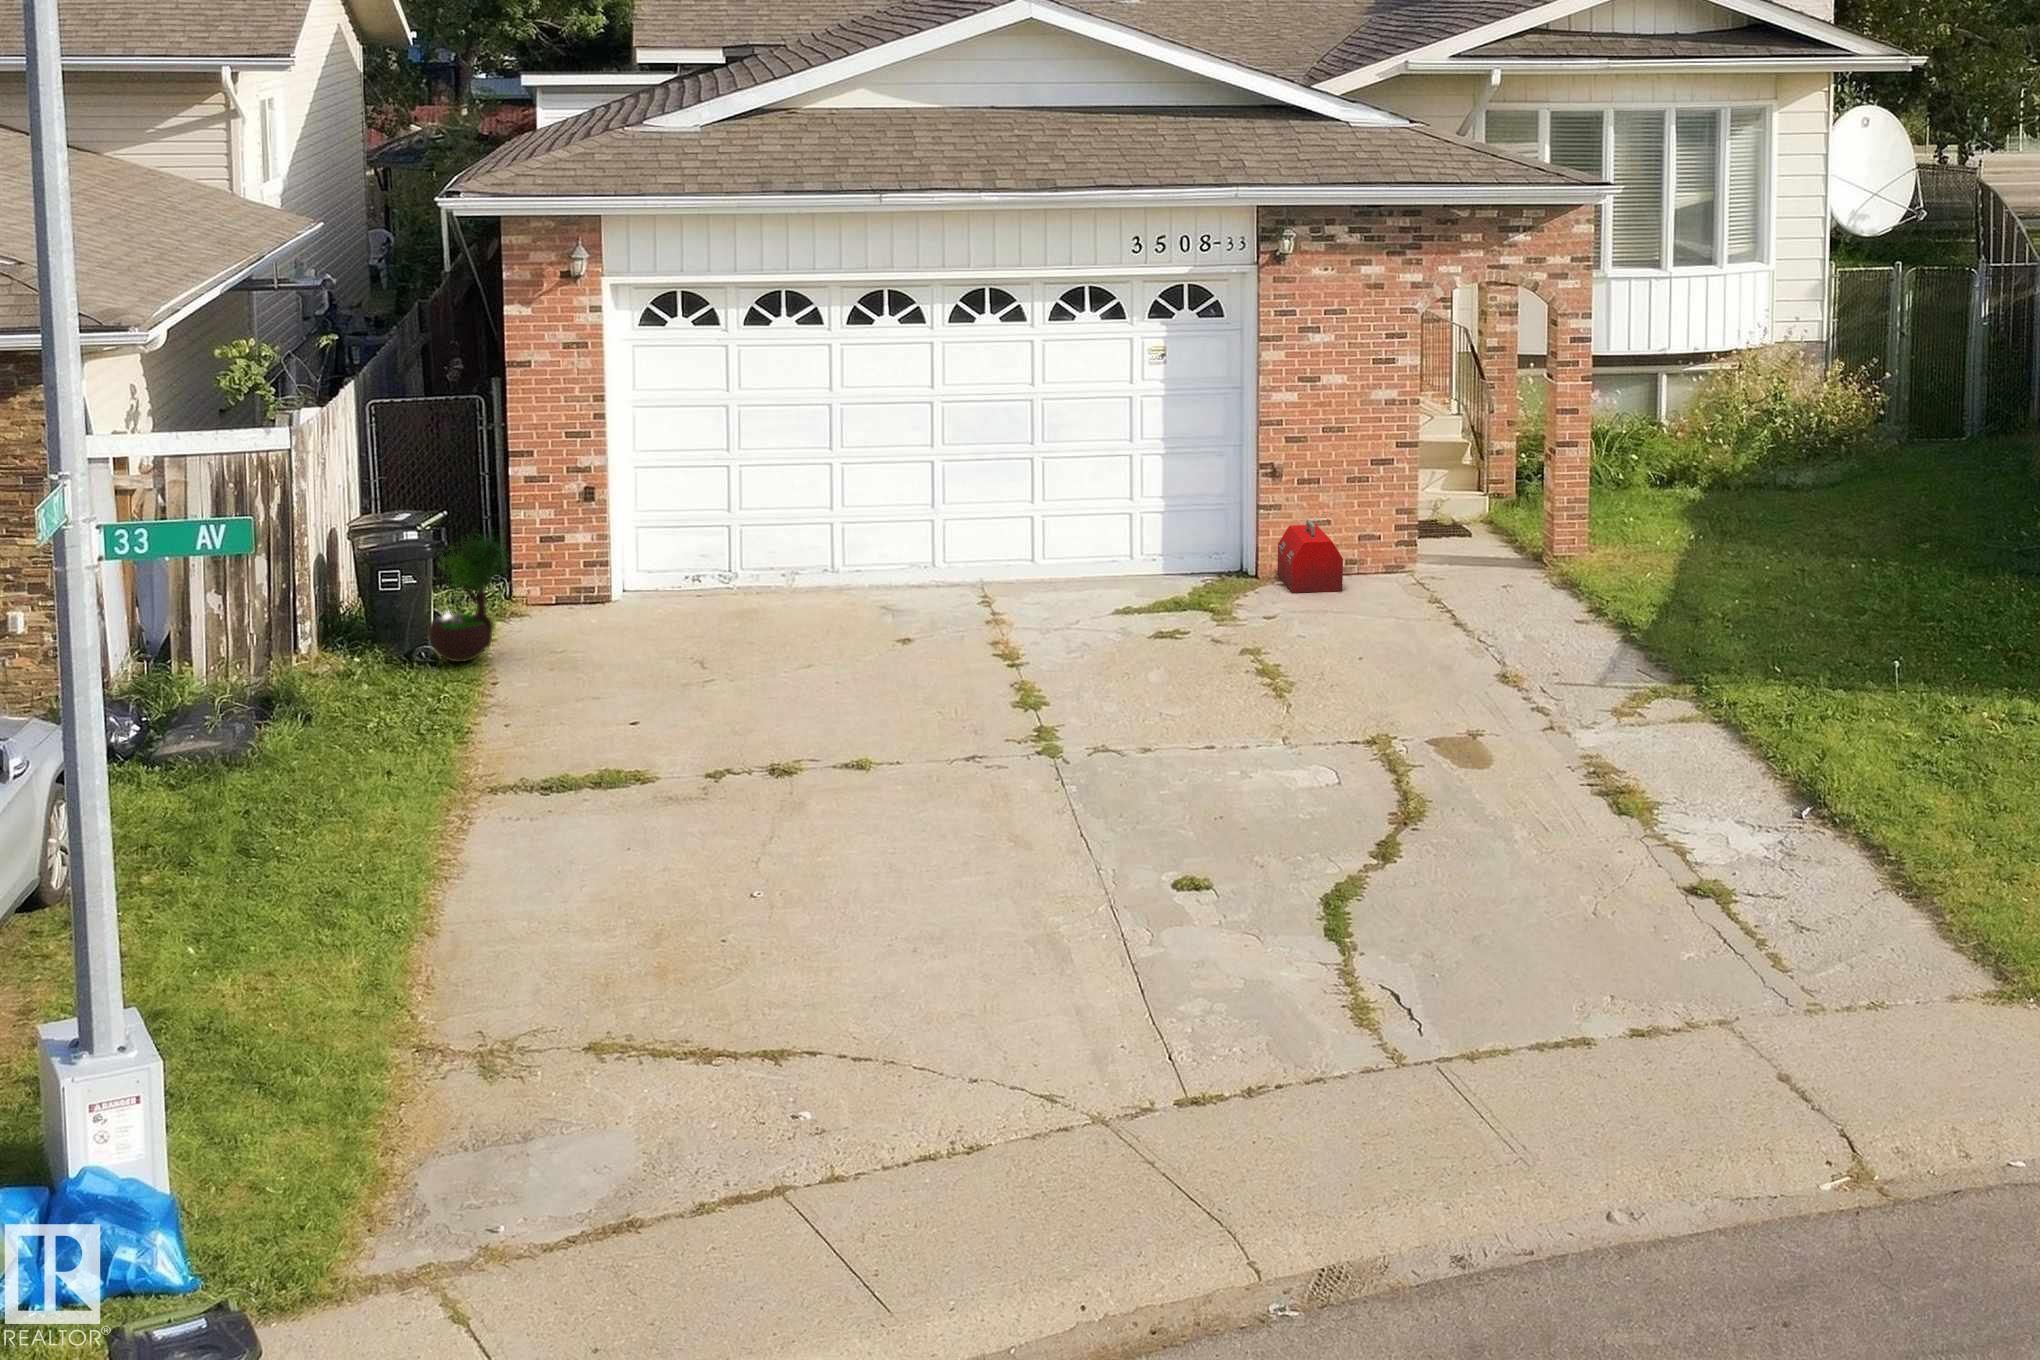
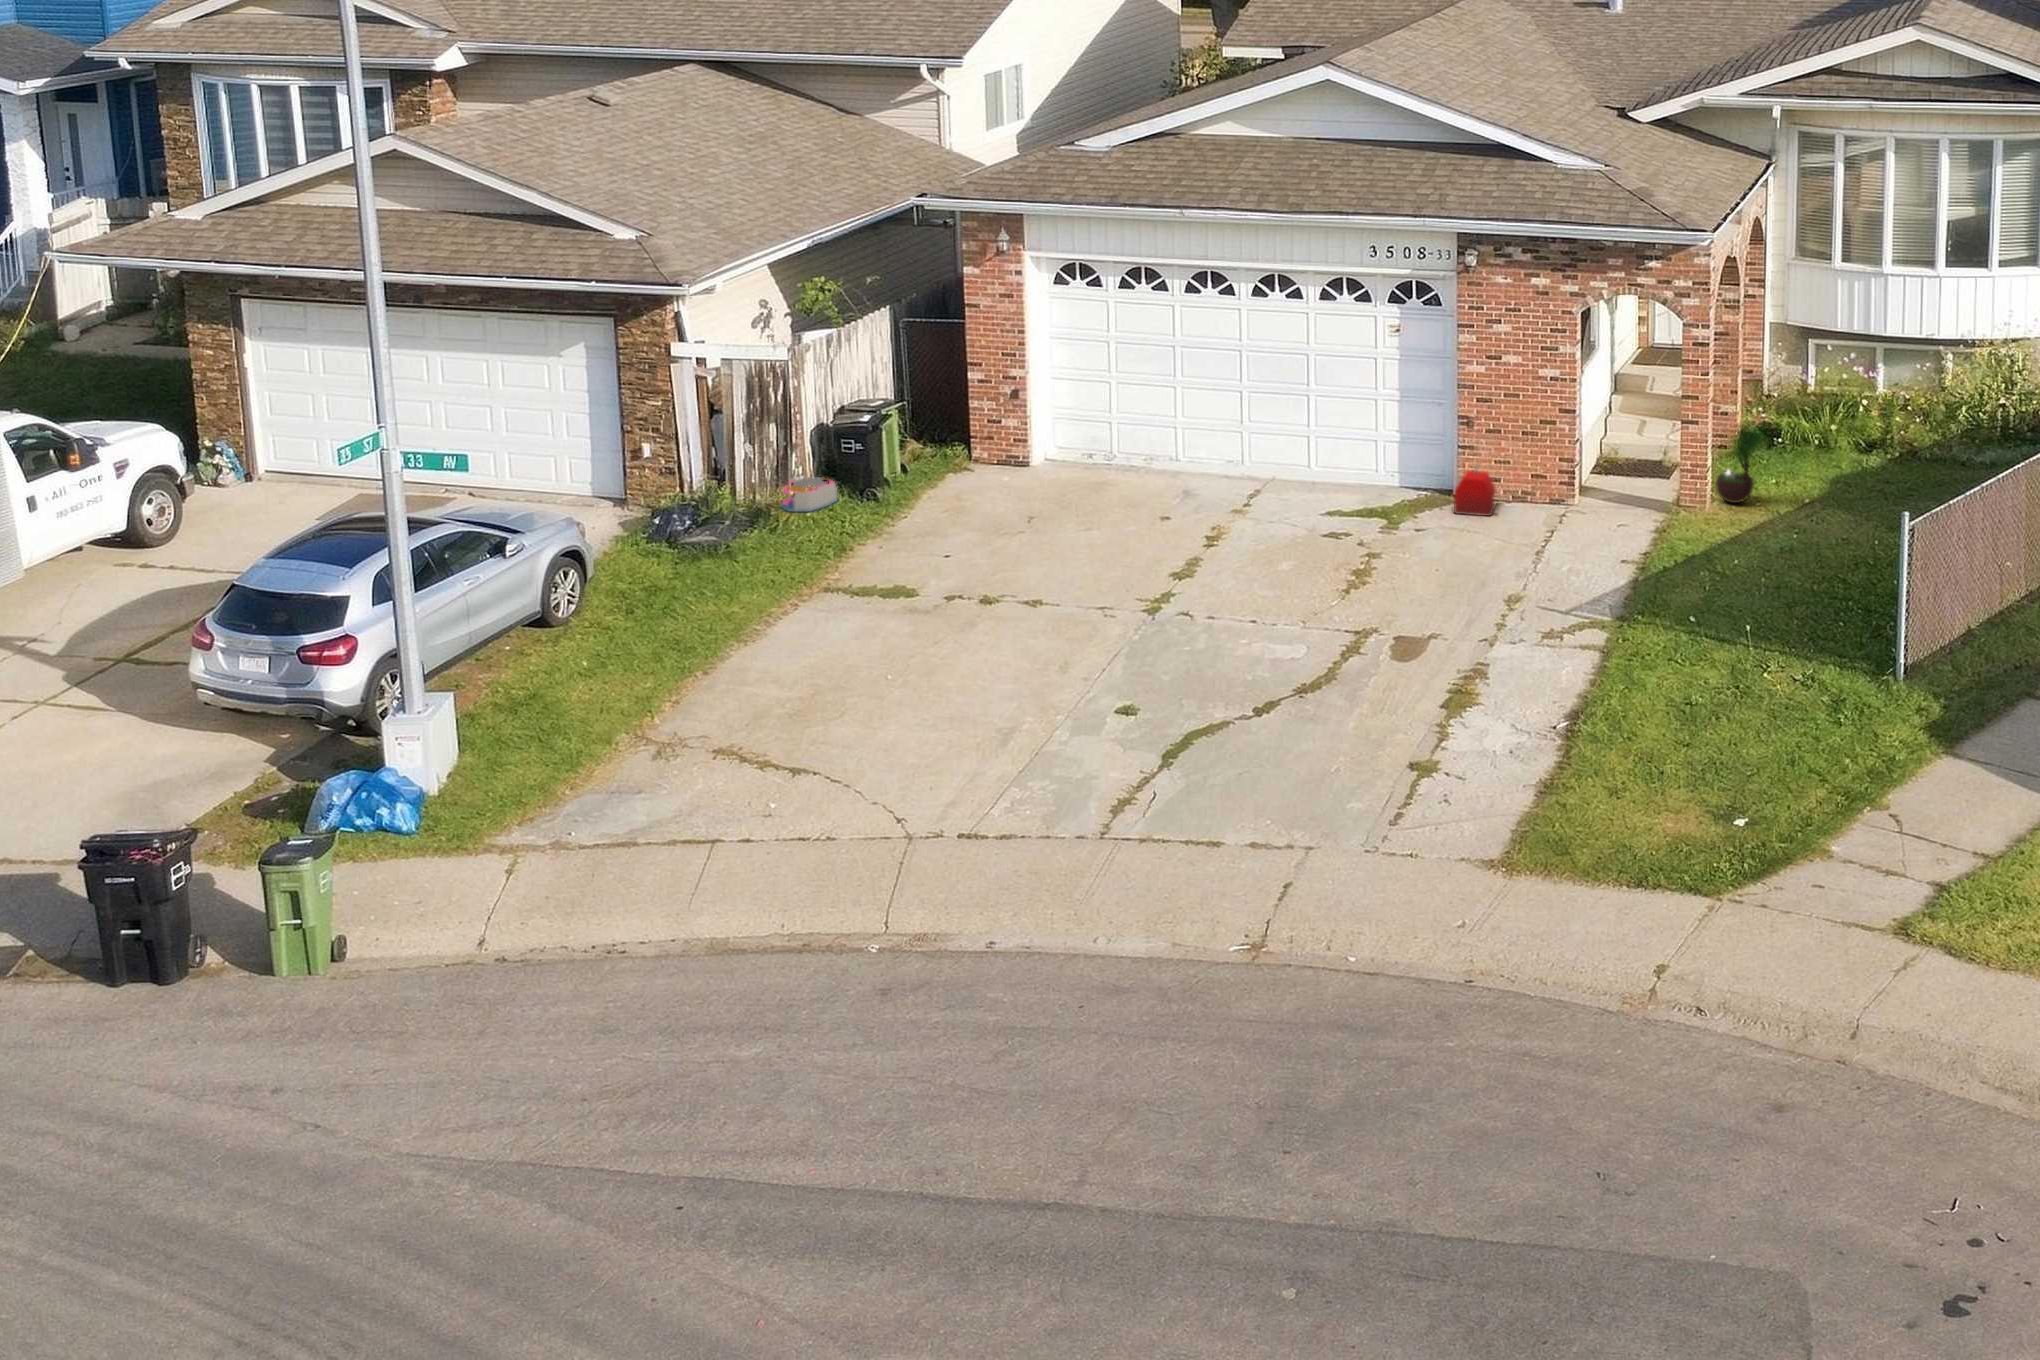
potted tree: present [429,533,507,662] -> present [1716,428,1765,503]
storage bin: none [280,636,372,693] -> present [780,477,838,512]

